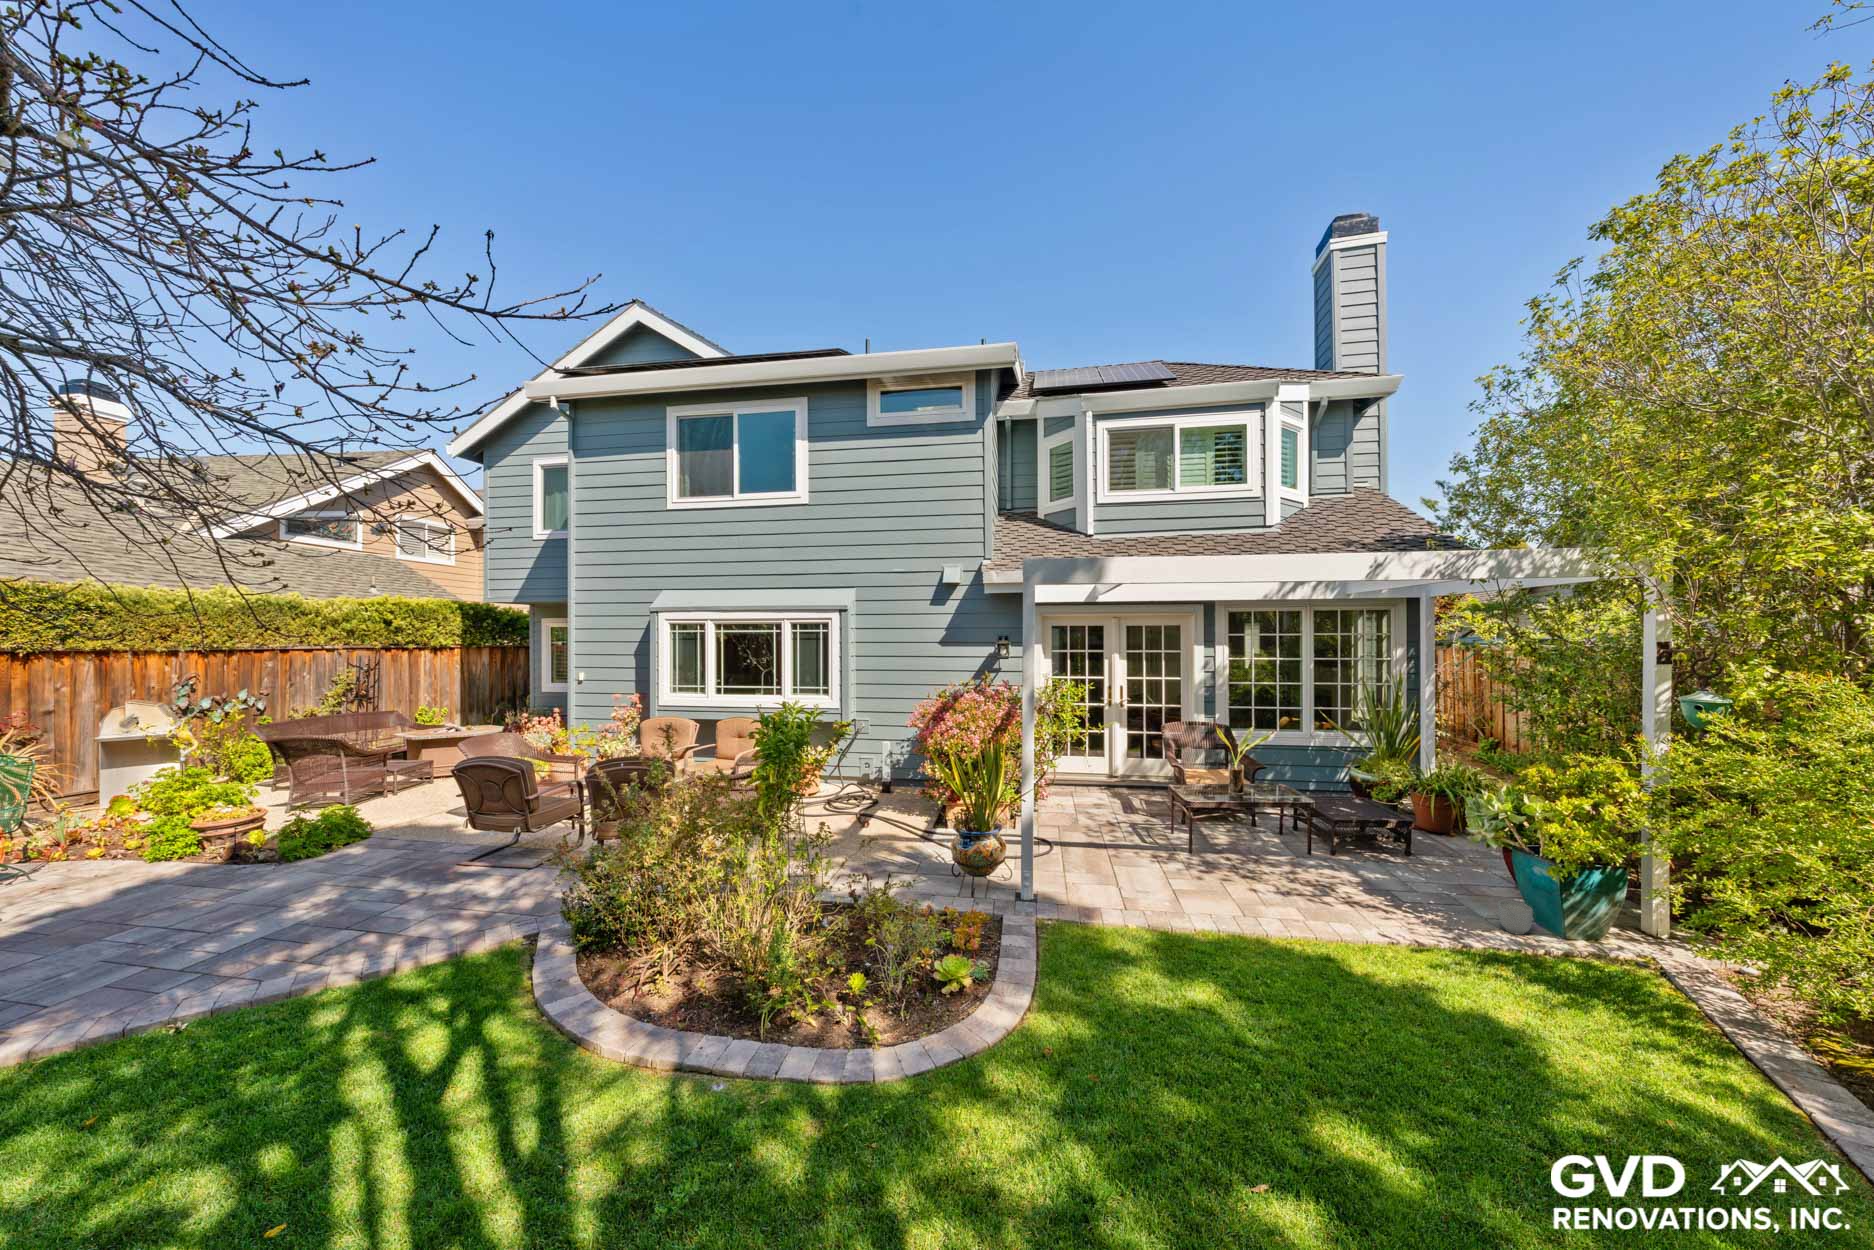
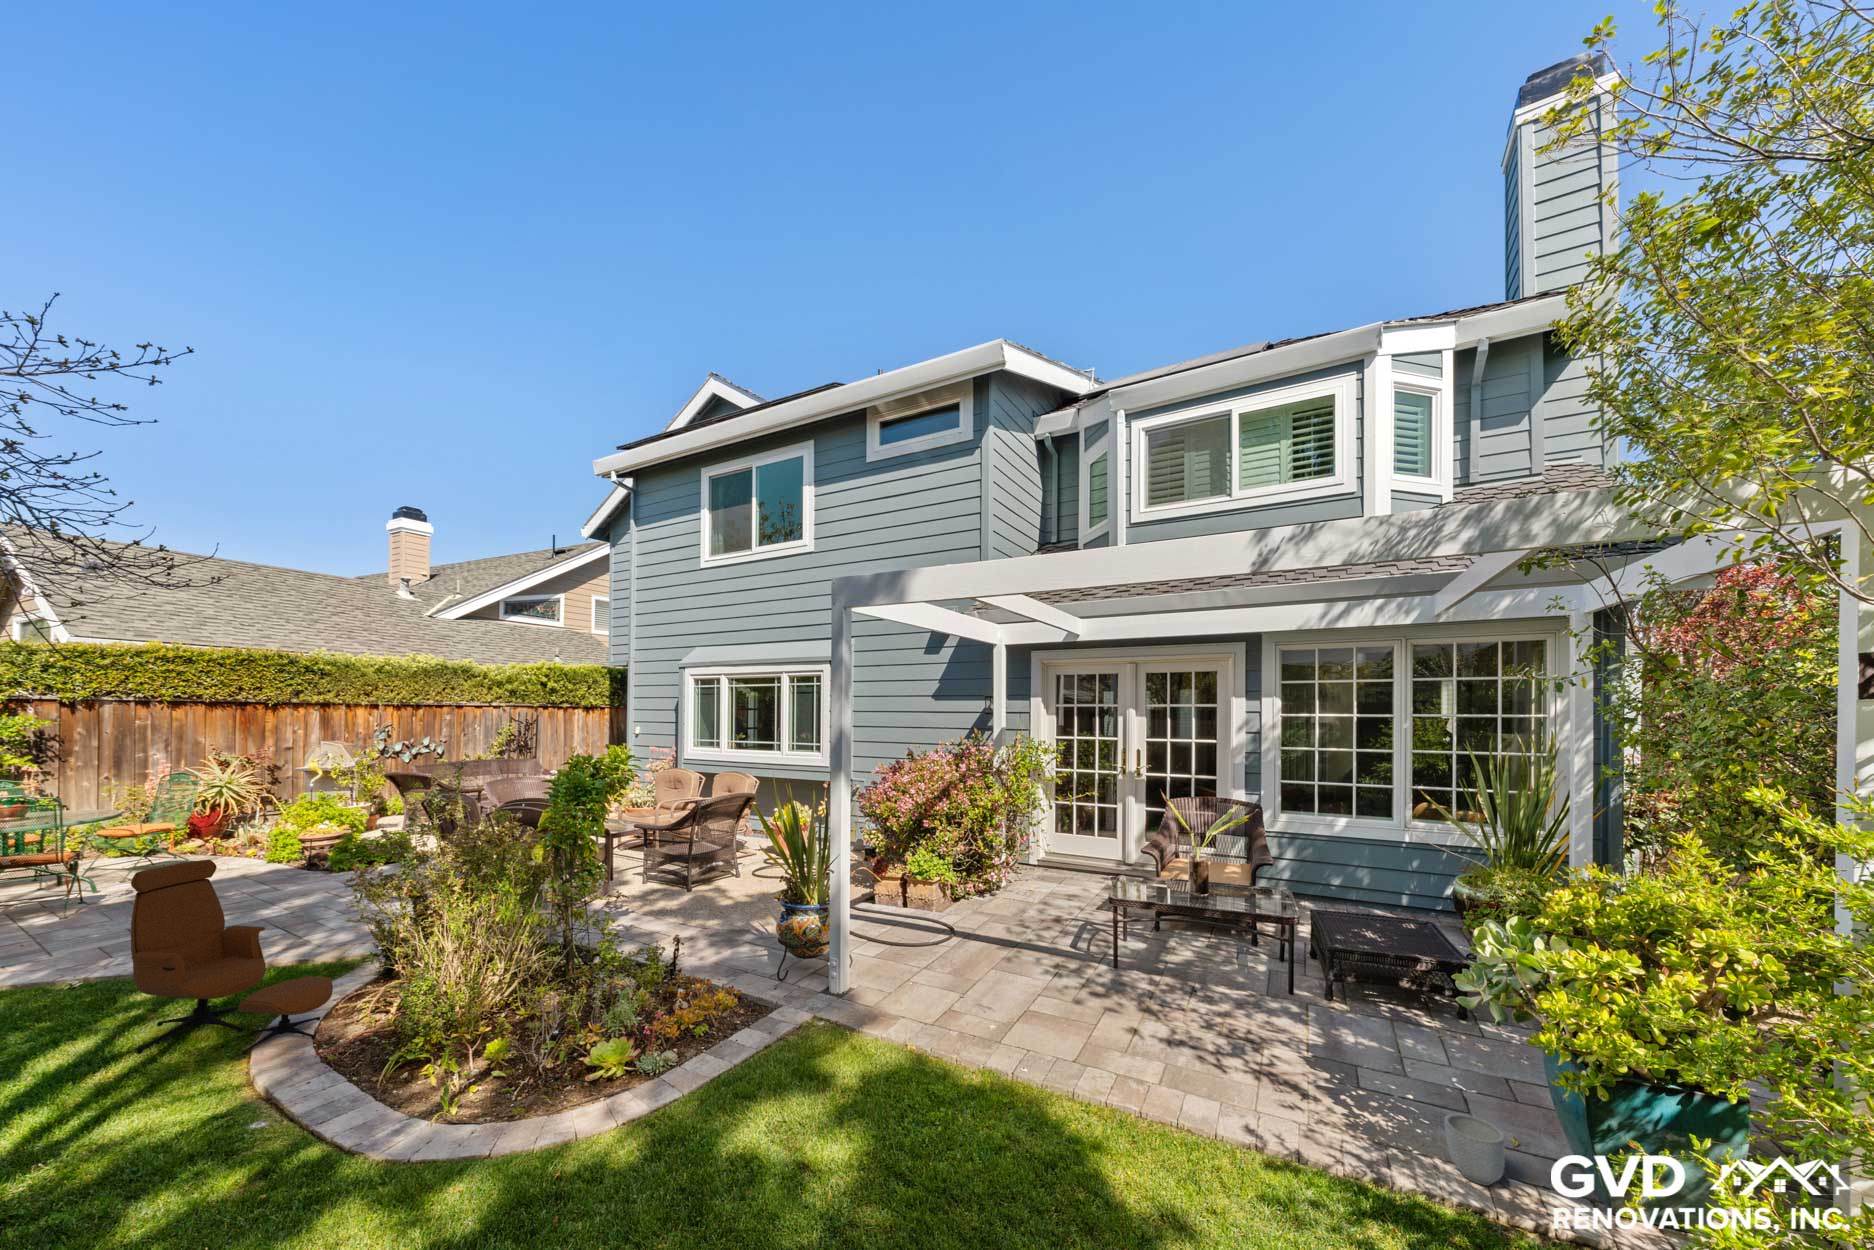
lounge chair: none [443,844,670,1040] -> present [131,860,333,1055]

